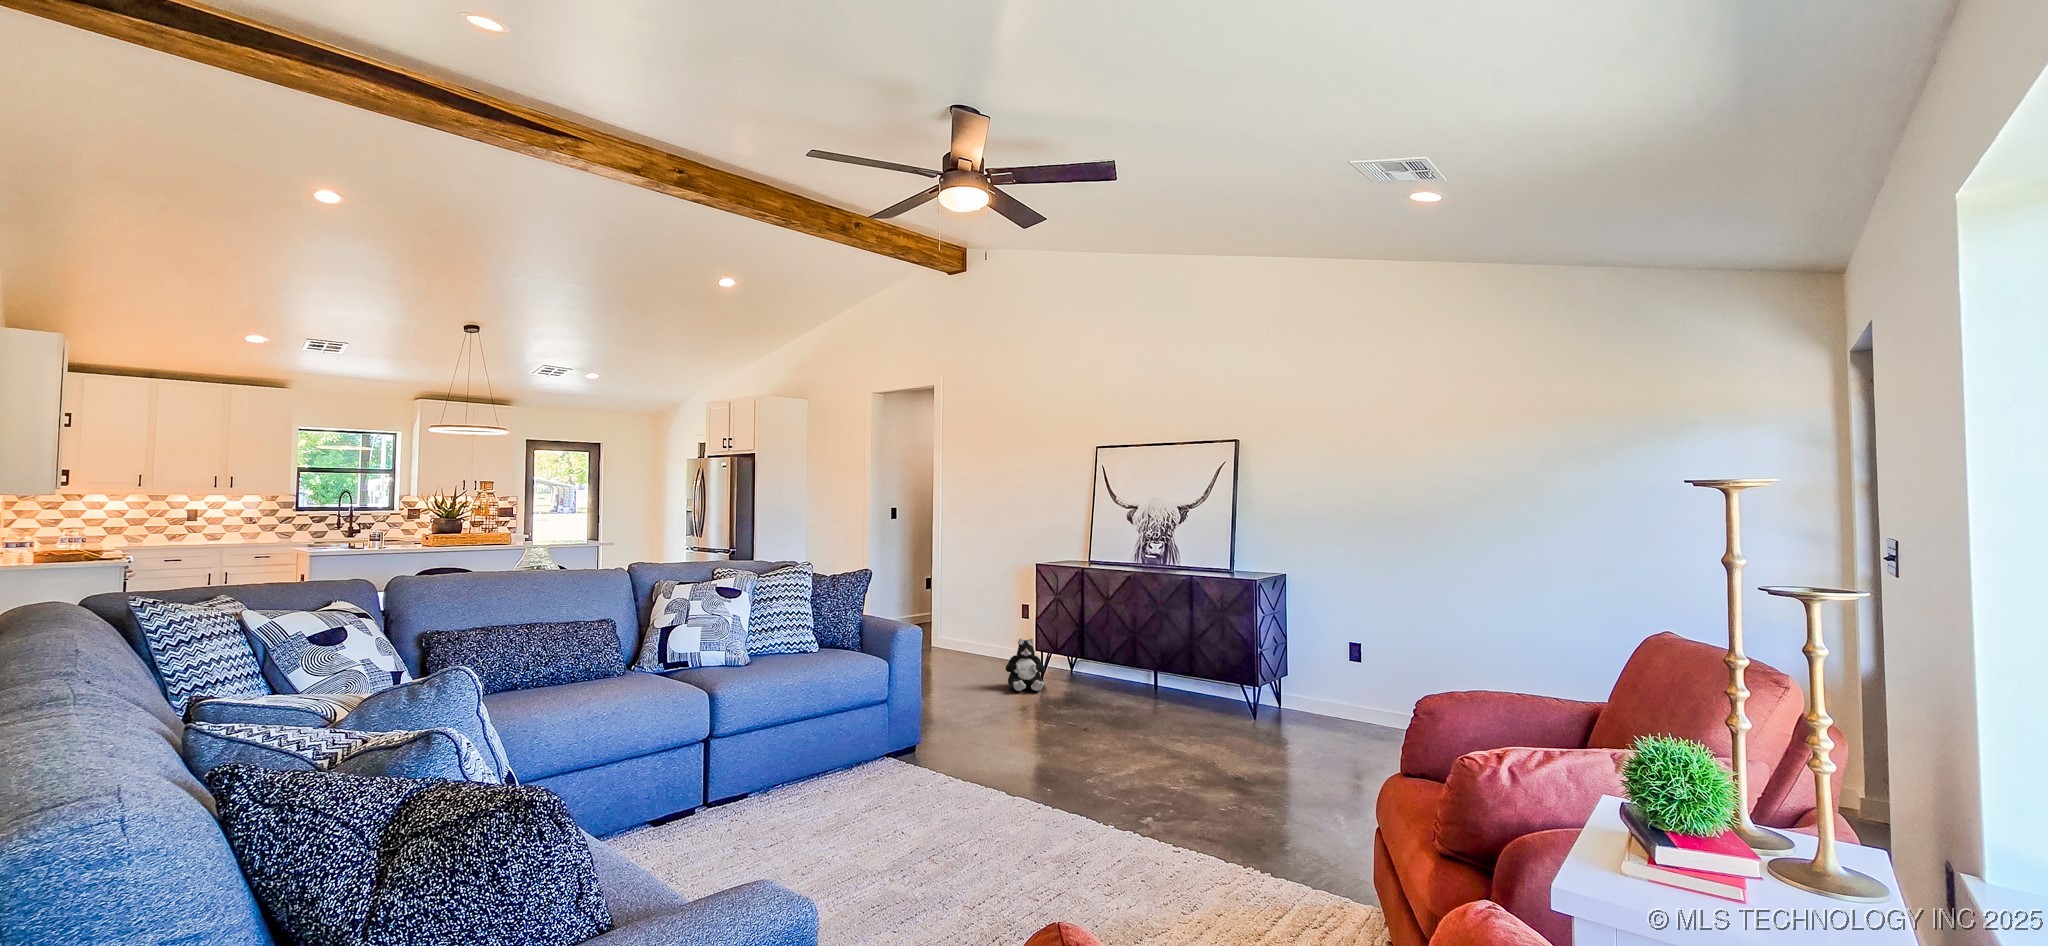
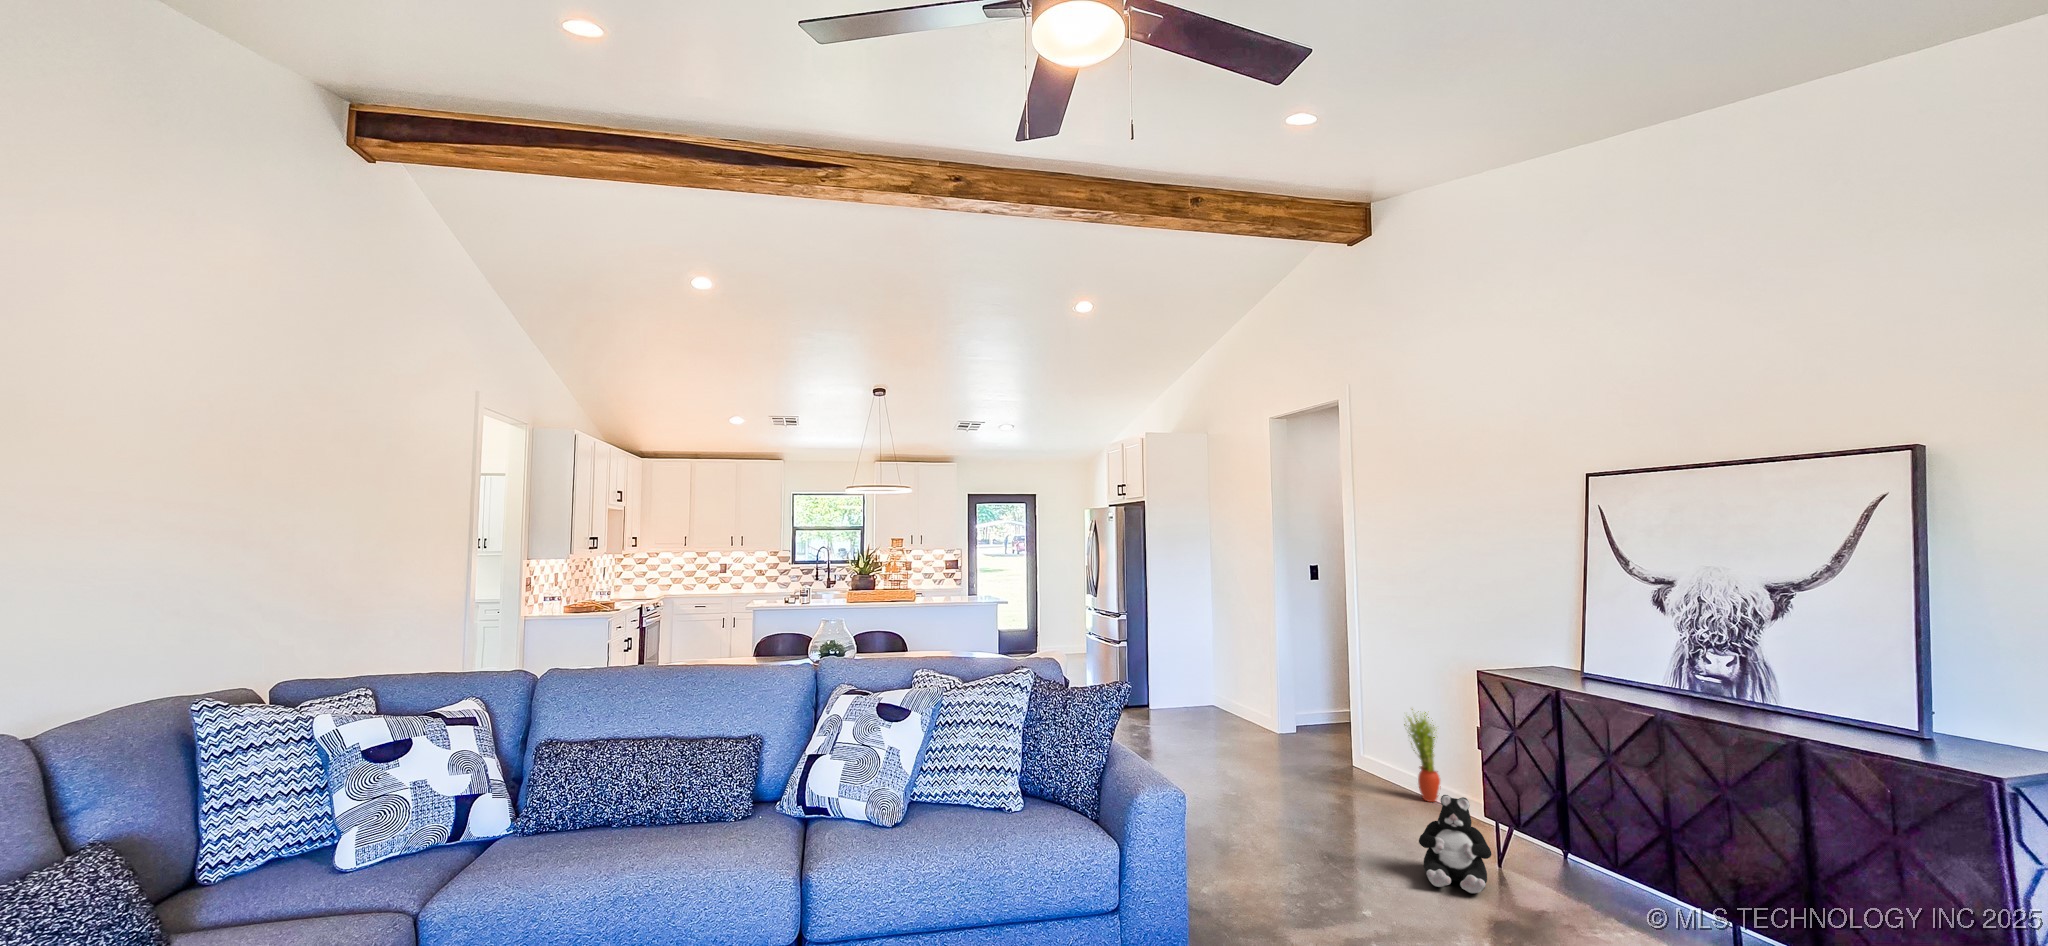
potted plant: none [978,596,1002,659] -> present [1404,709,1441,802]

